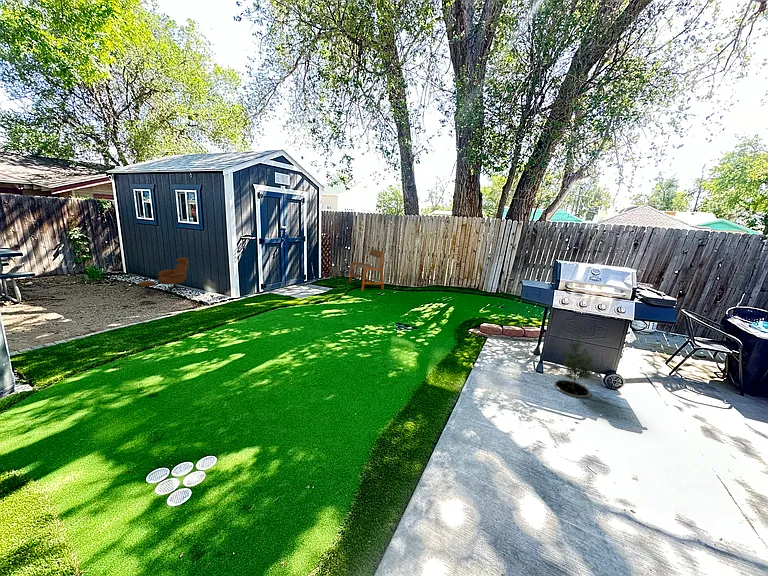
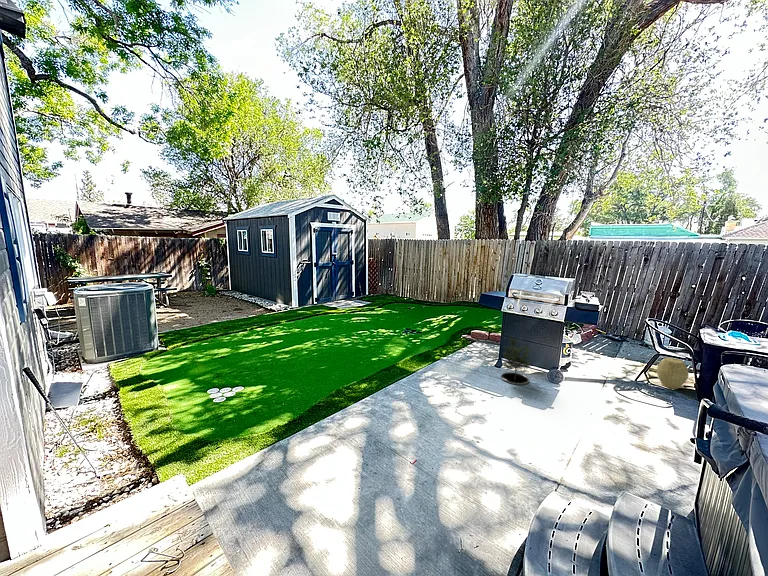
bench: present [349,249,384,291] -> none [391,269,417,305]
lounge chair: present [139,257,189,295] -> none [234,278,268,305]
woven basket: none [696,352,731,384] -> present [657,357,688,389]

